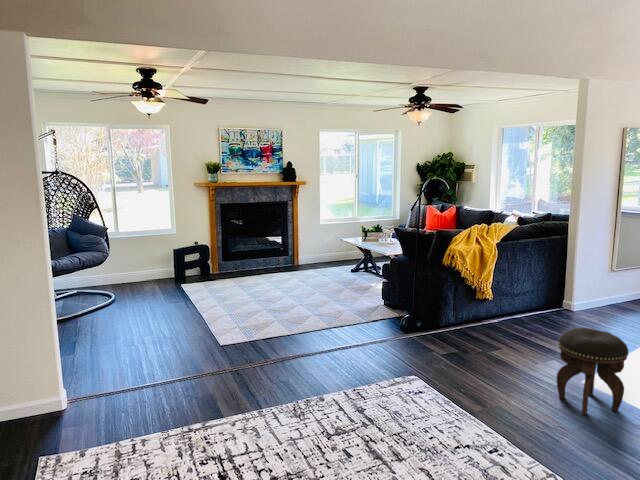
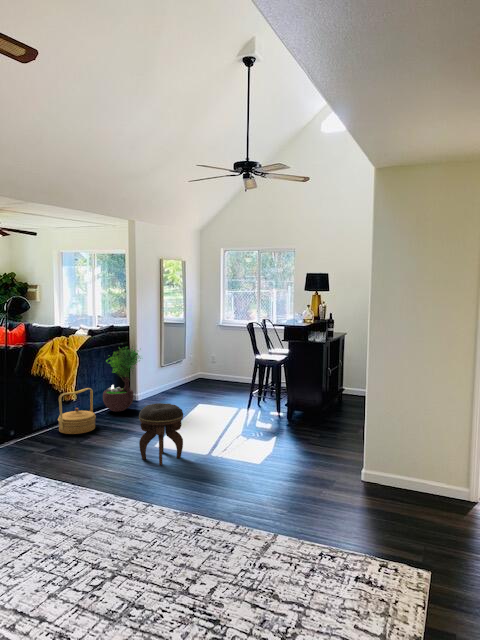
potted tree: none [526,238,584,320] -> present [103,347,141,412]
woven basket: none [467,288,512,340] -> present [58,388,96,434]

